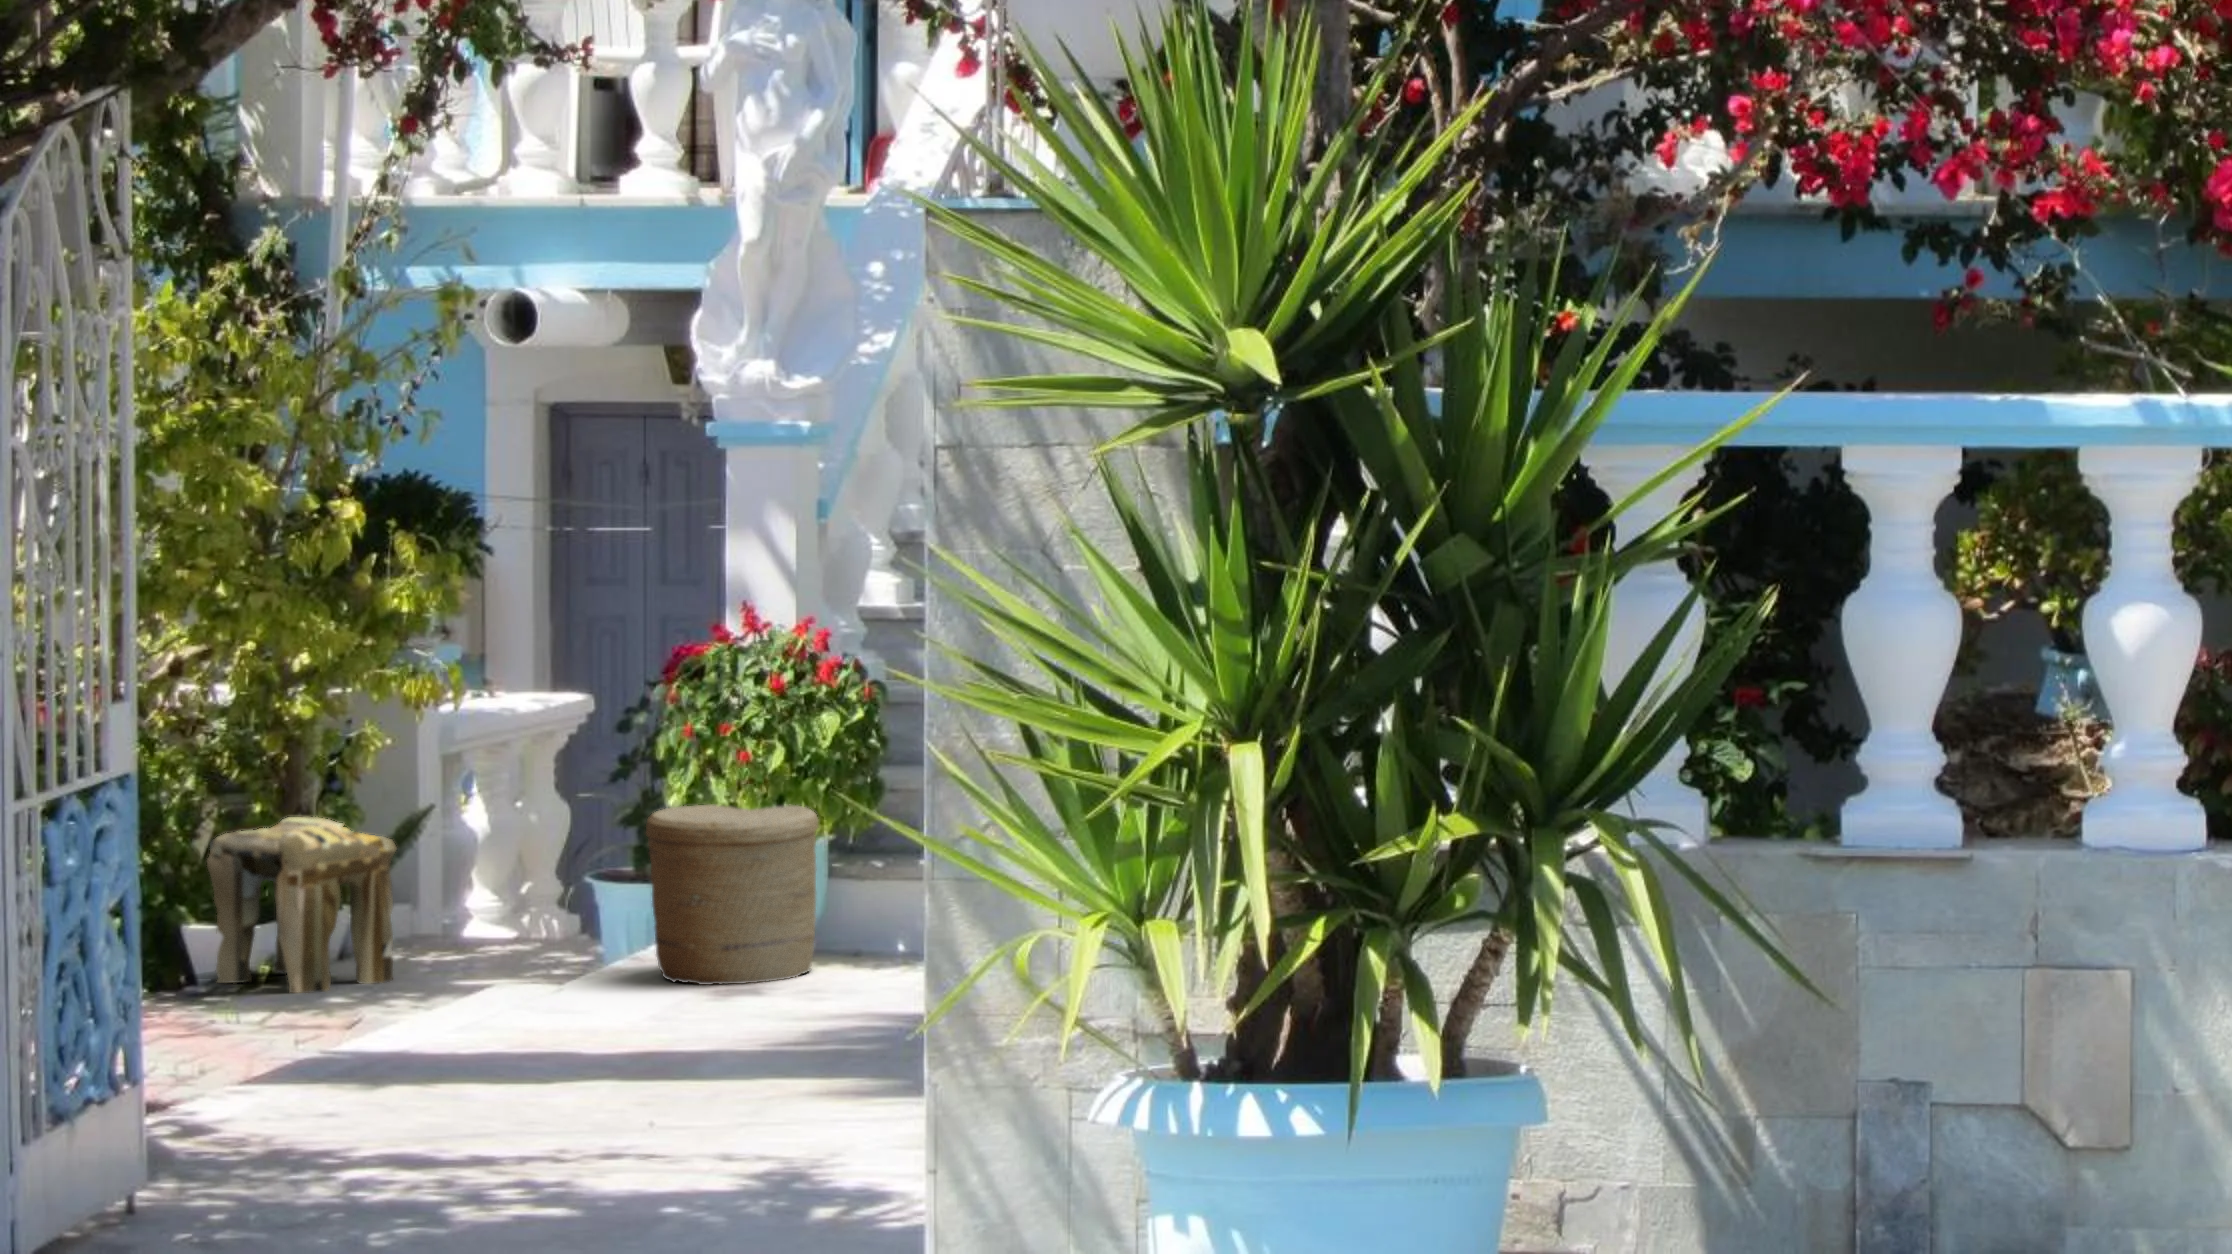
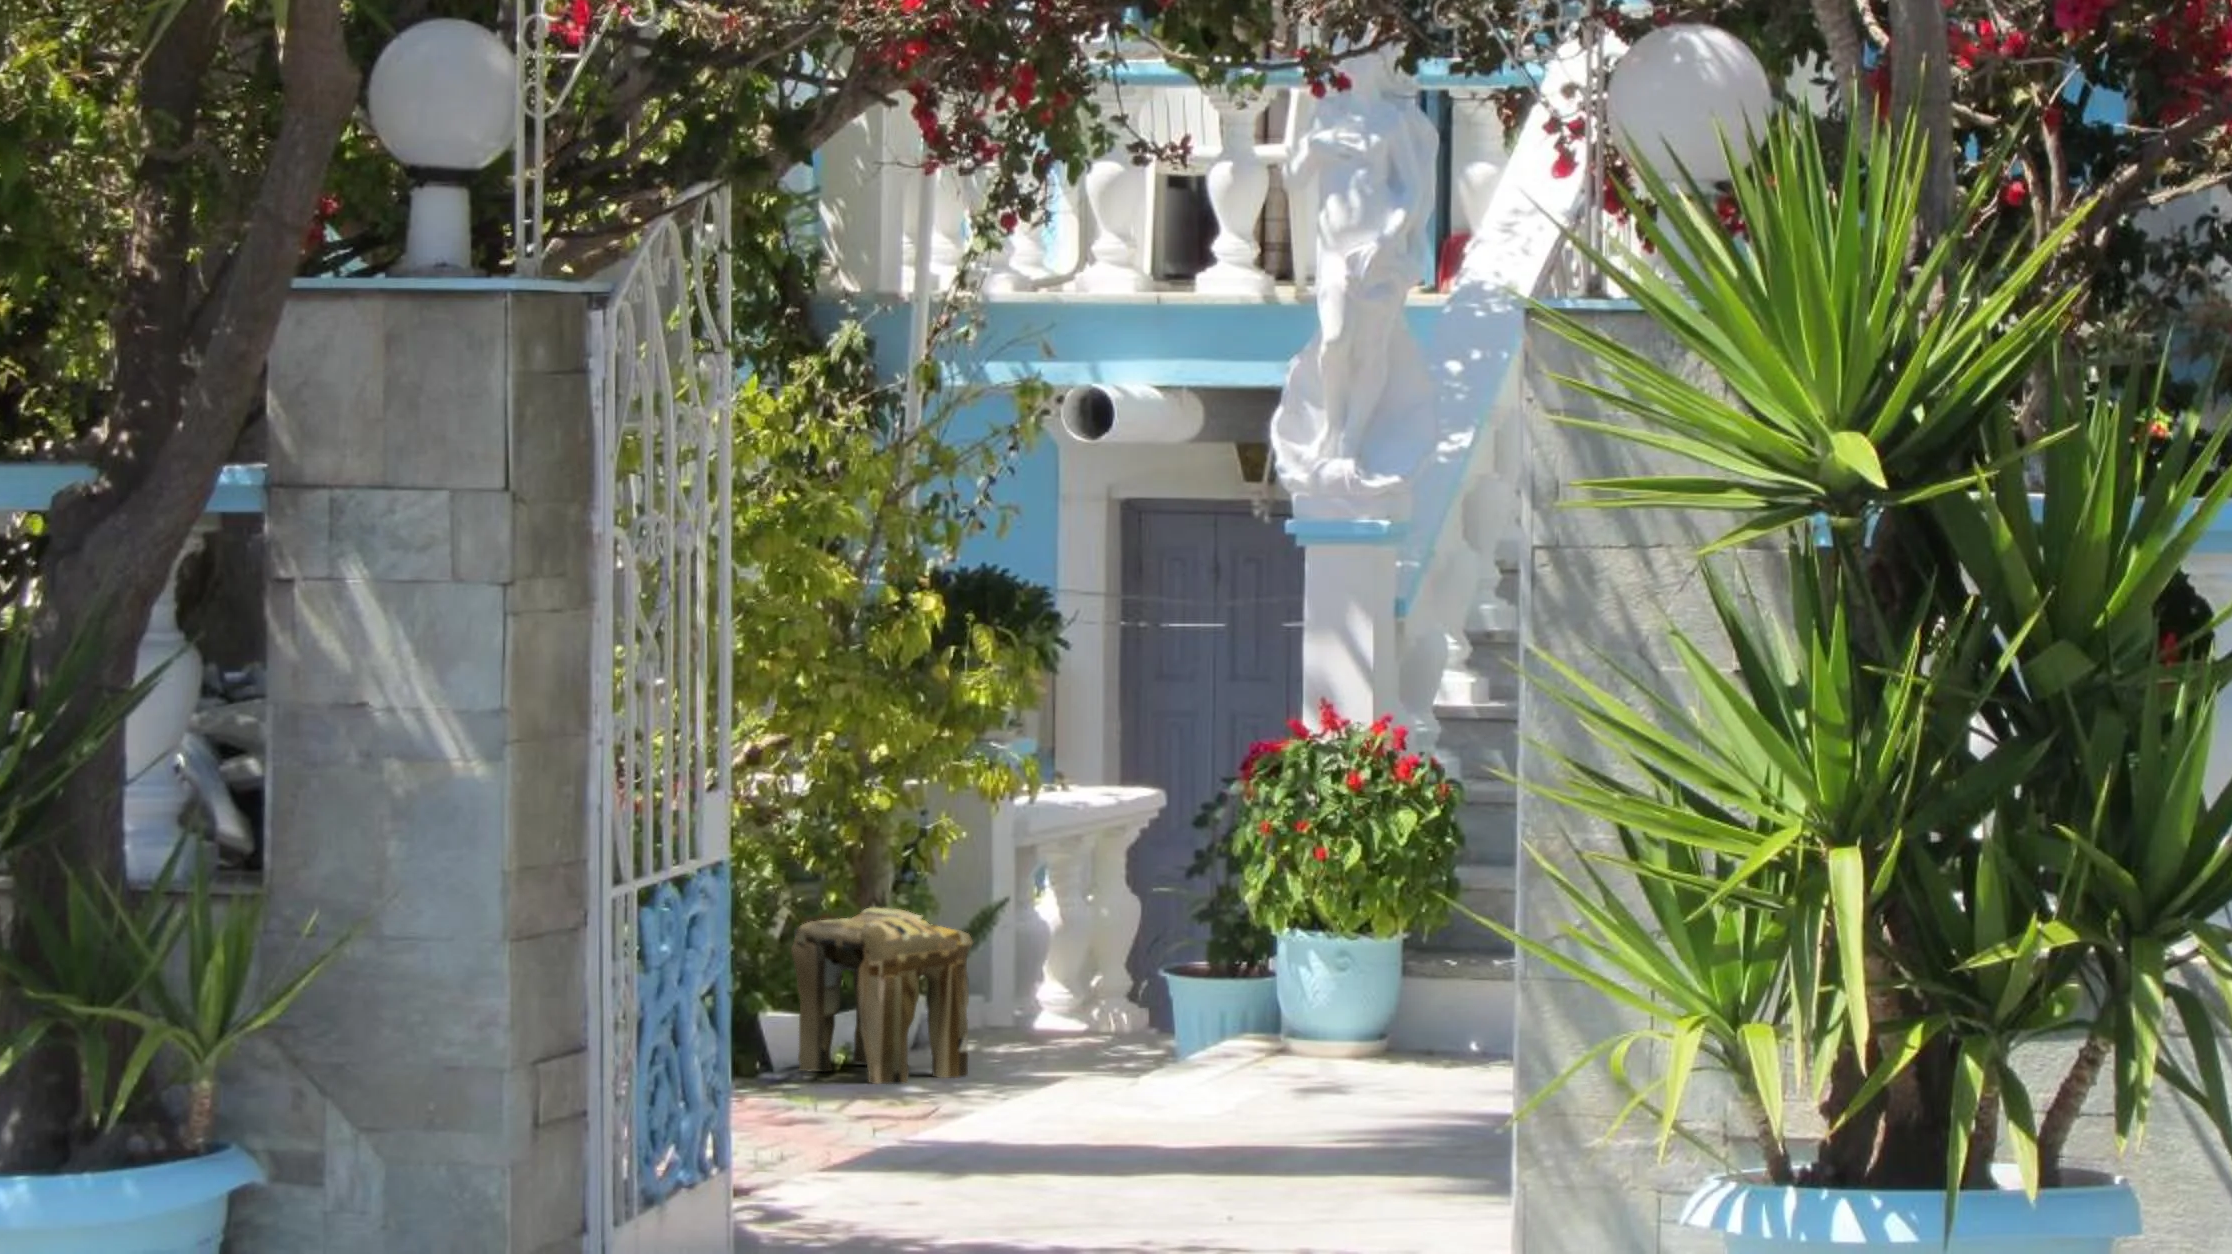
woven basket: present [646,805,818,985] -> none [1218,908,1391,1095]

